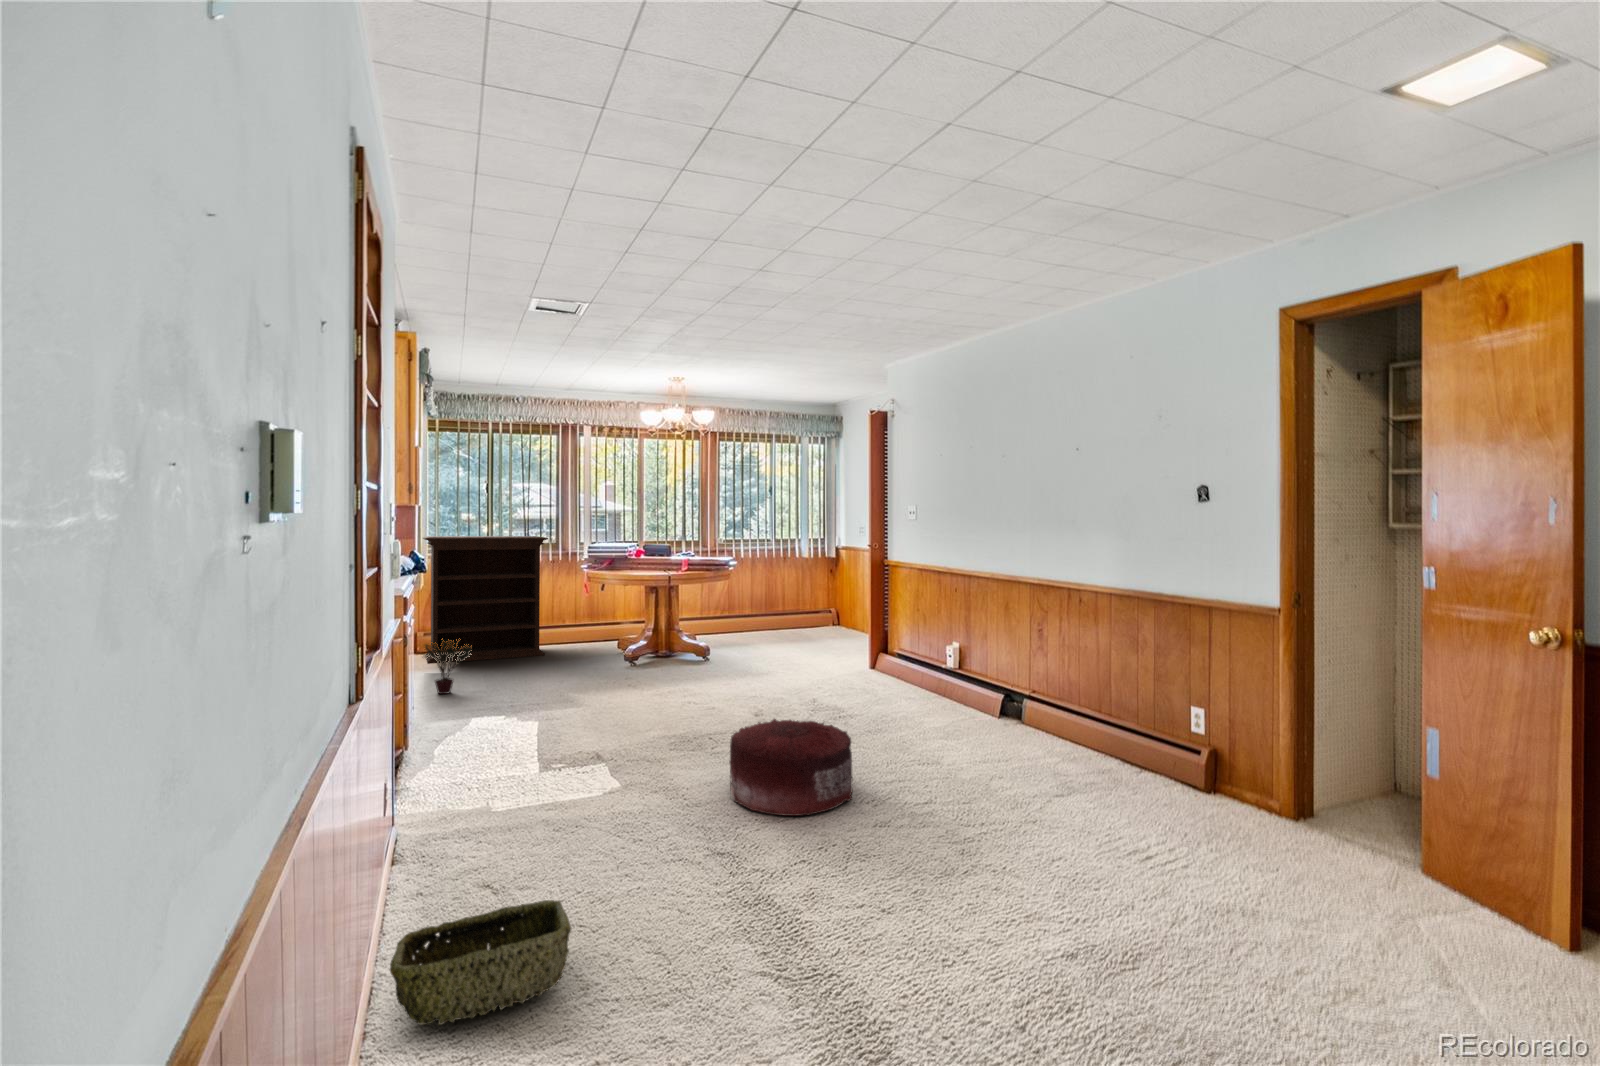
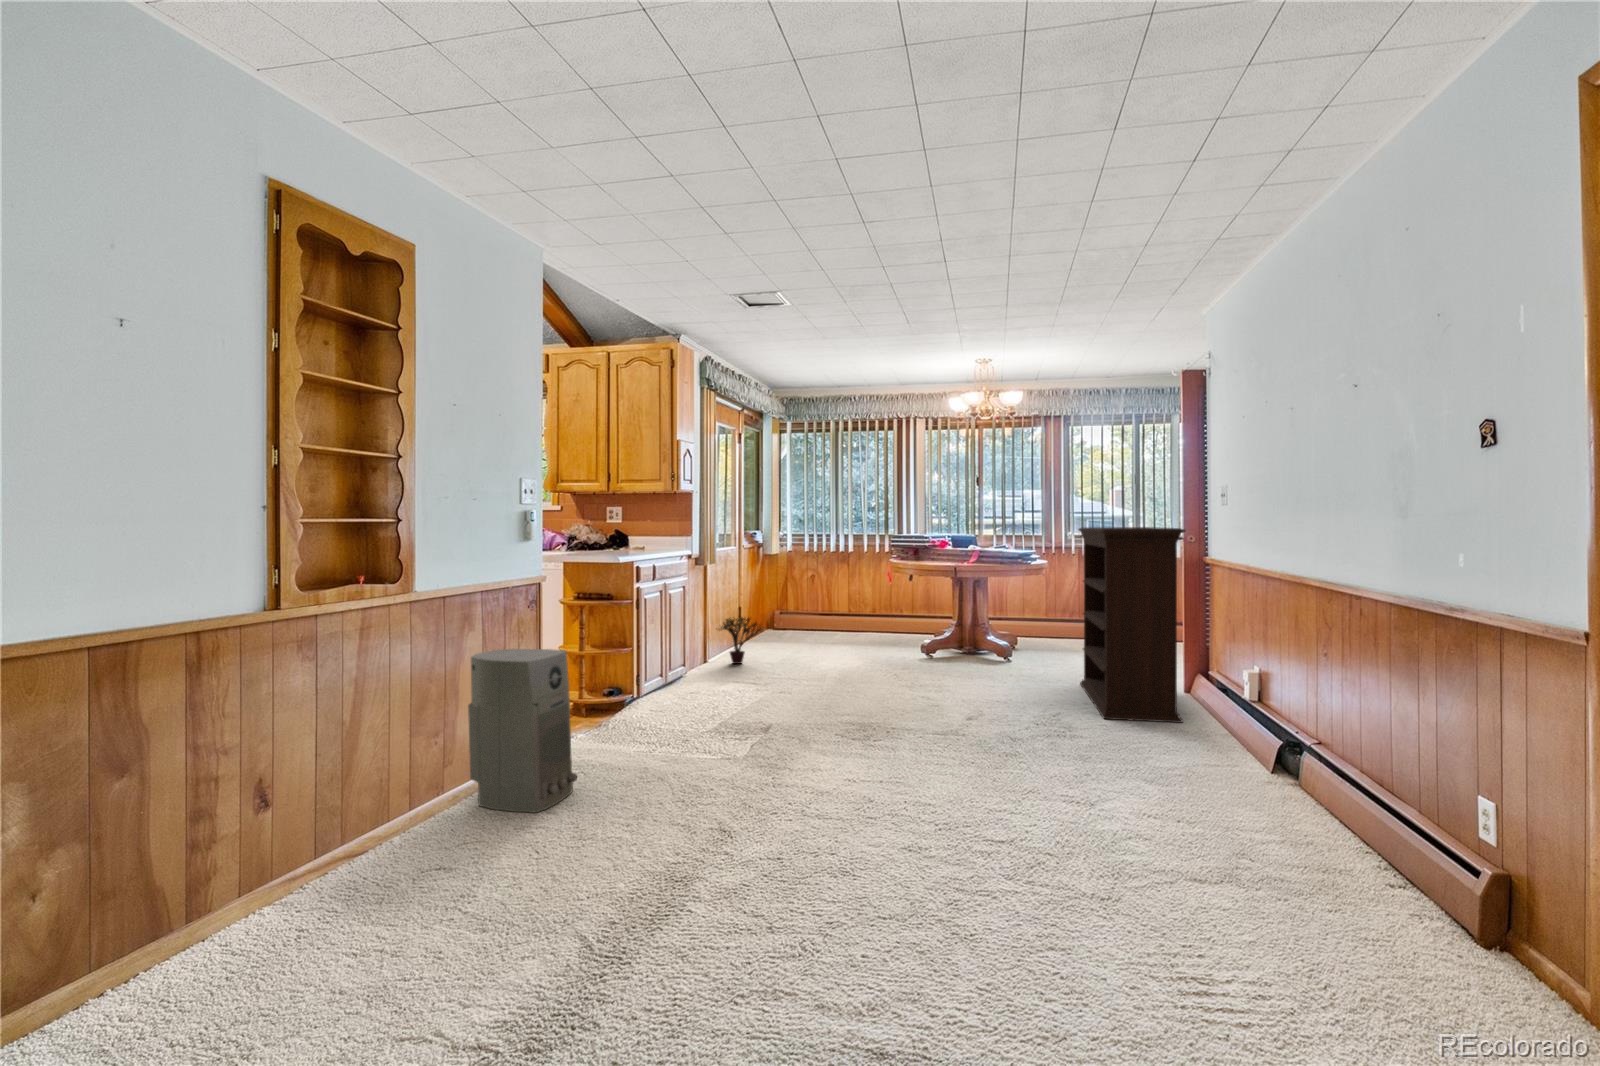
bookshelf: present [423,536,548,664] -> present [1078,527,1185,723]
air purifier: none [403,699,534,908] -> present [468,649,577,813]
pouf: present [729,719,853,816] -> none [787,713,928,817]
woven basket: present [390,900,571,1025] -> none [325,805,477,878]

